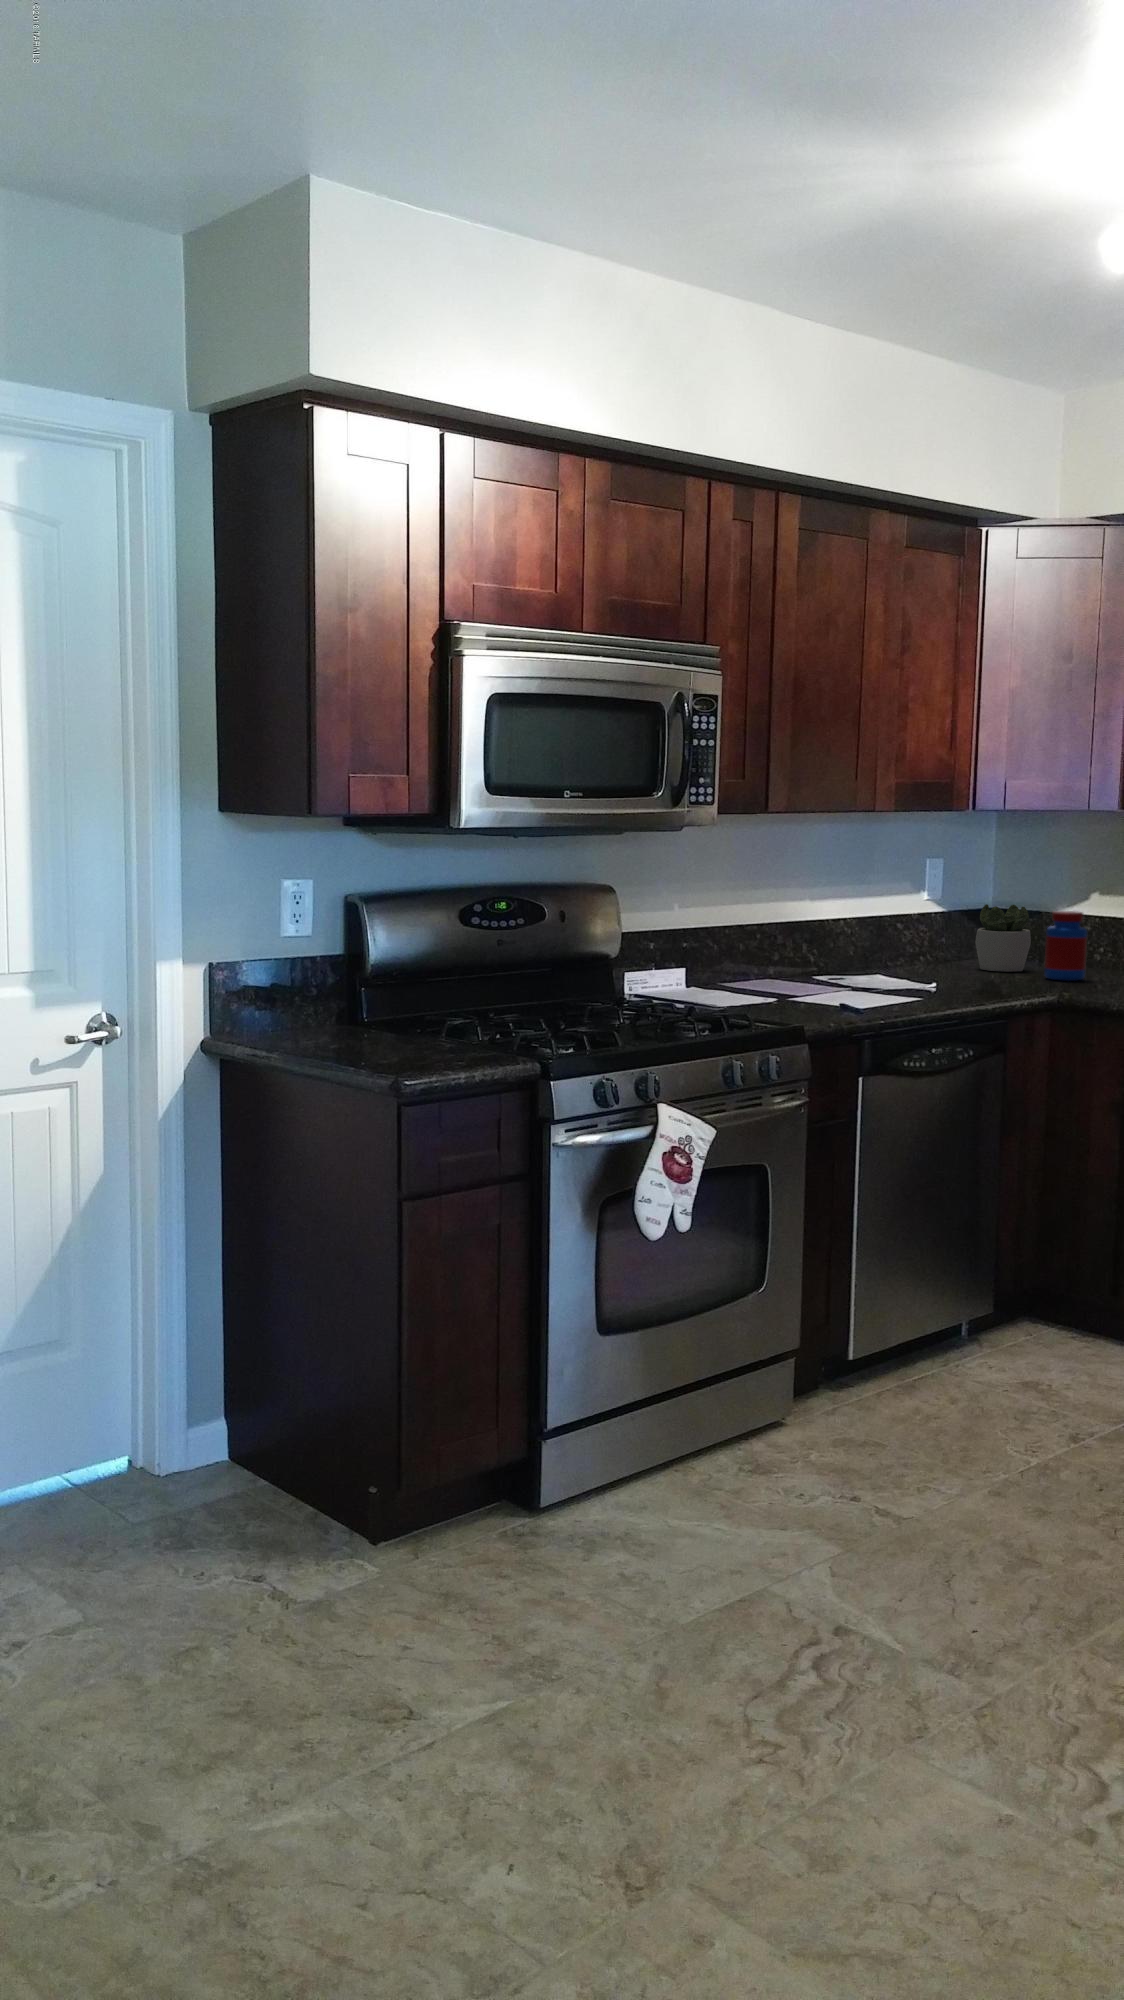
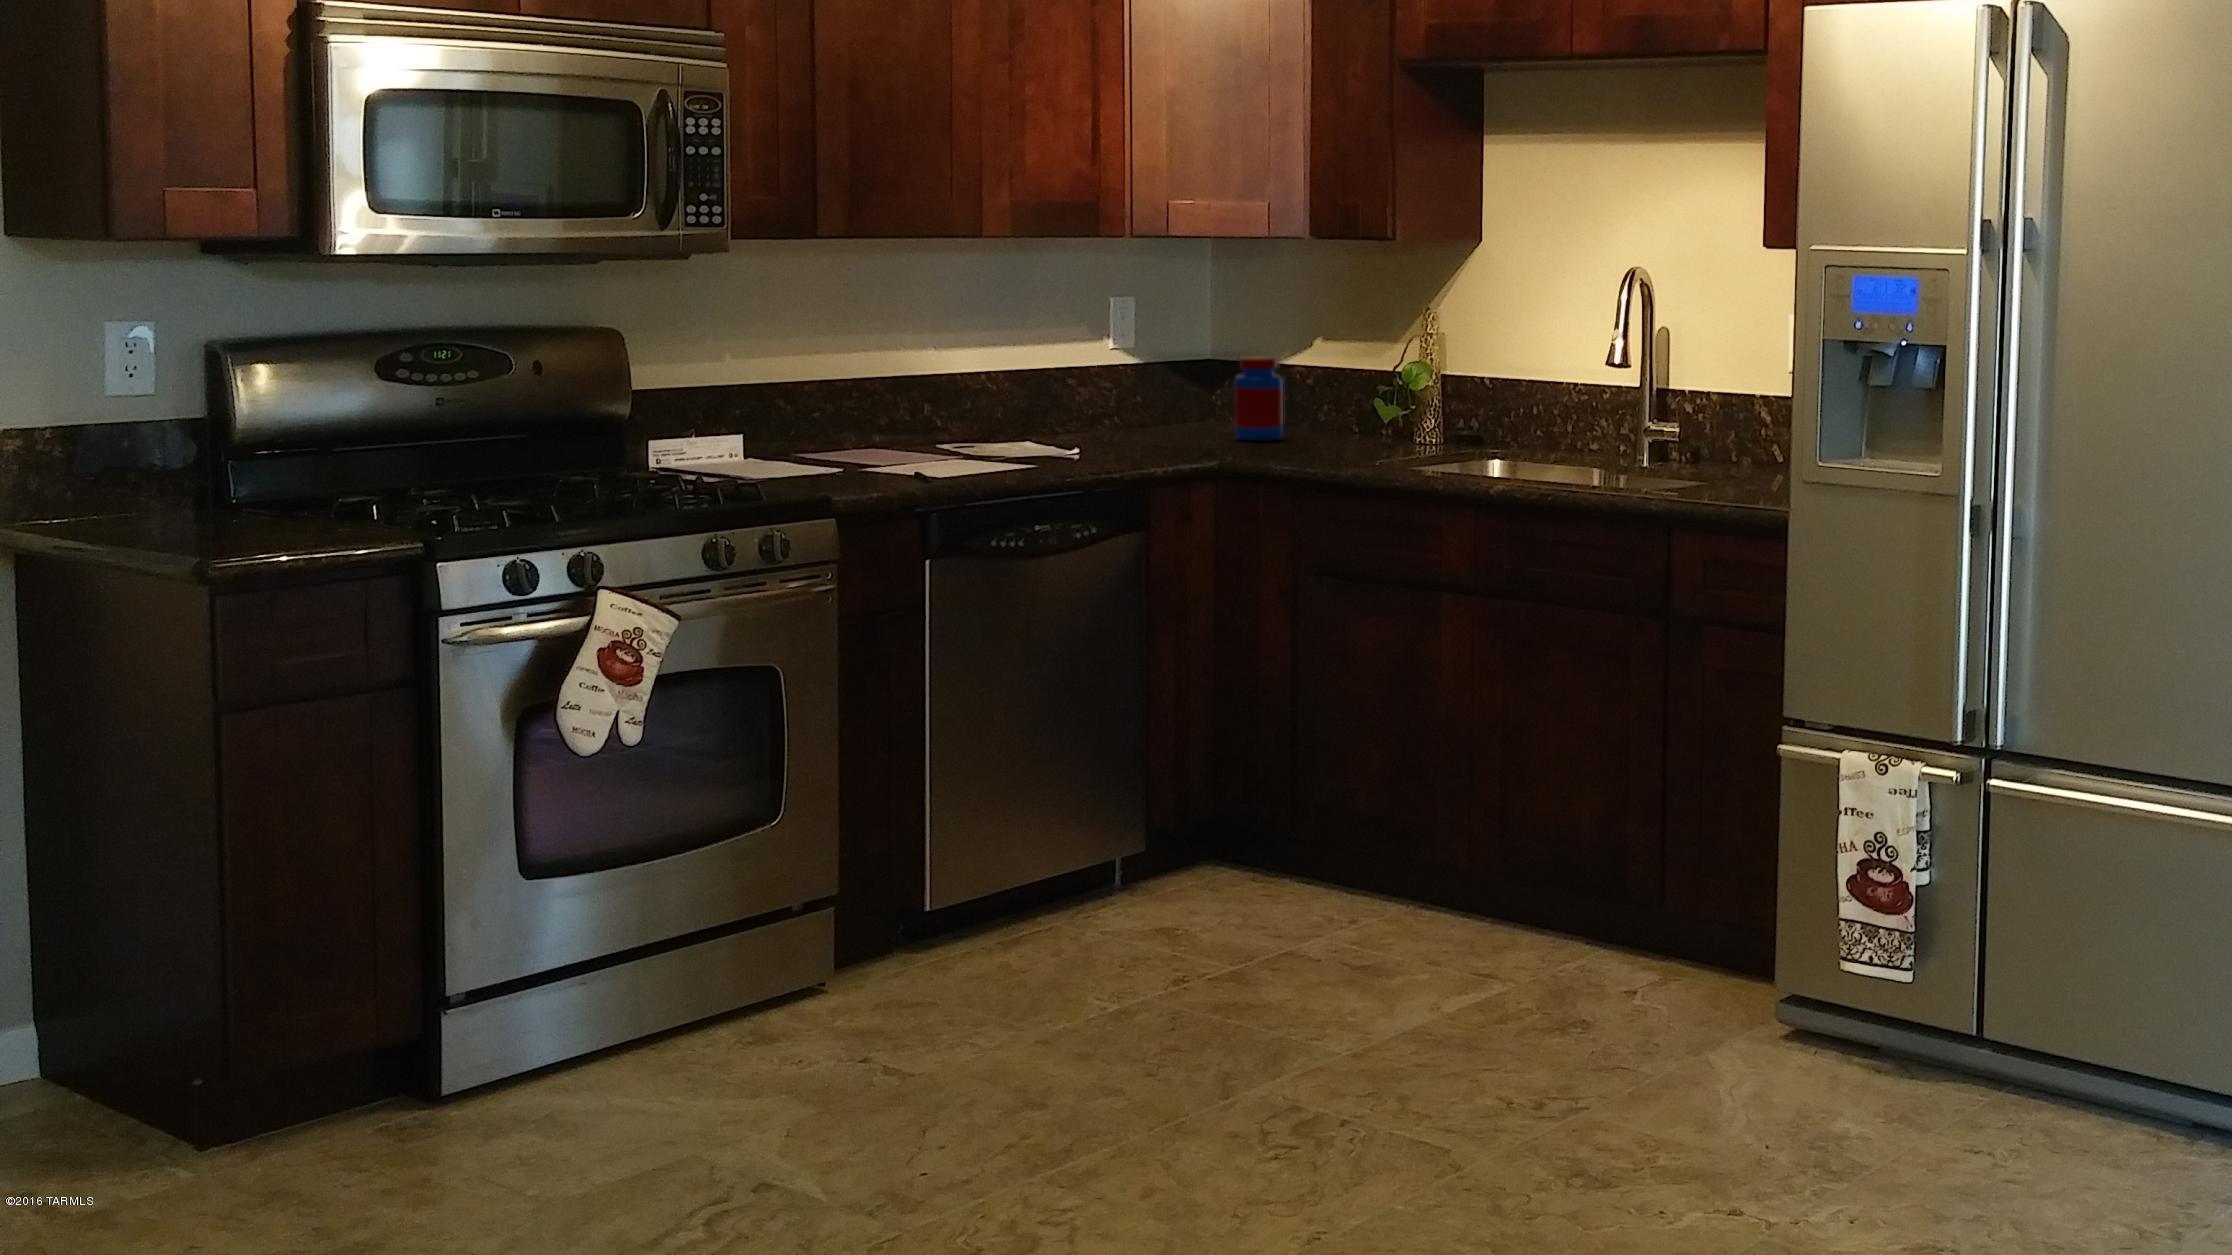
succulent plant: present [975,904,1031,972] -> none [1164,351,1234,433]

